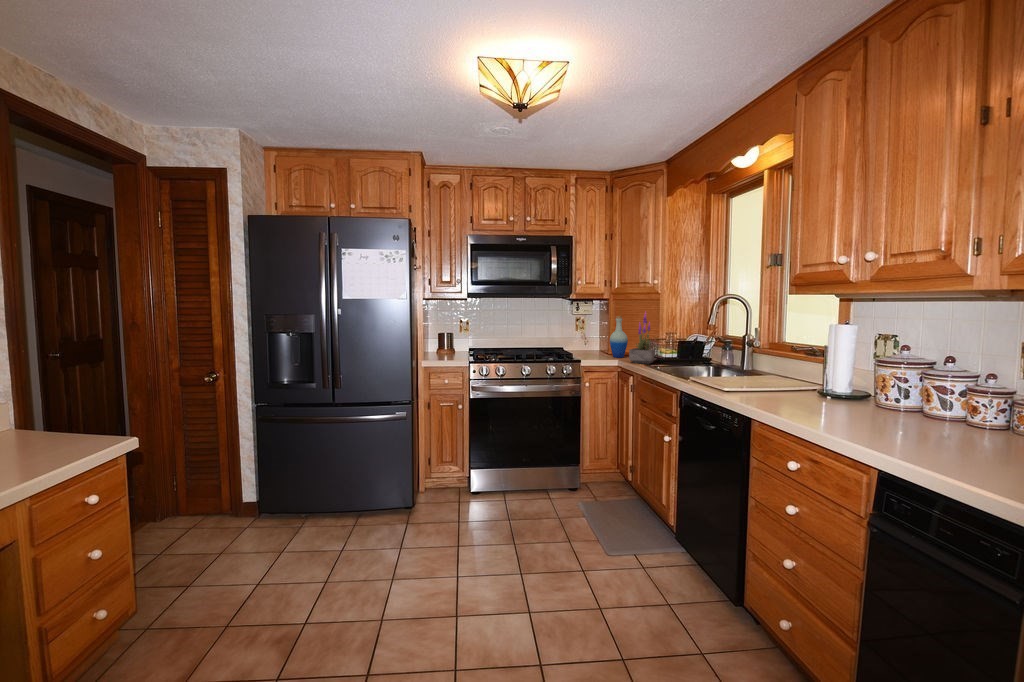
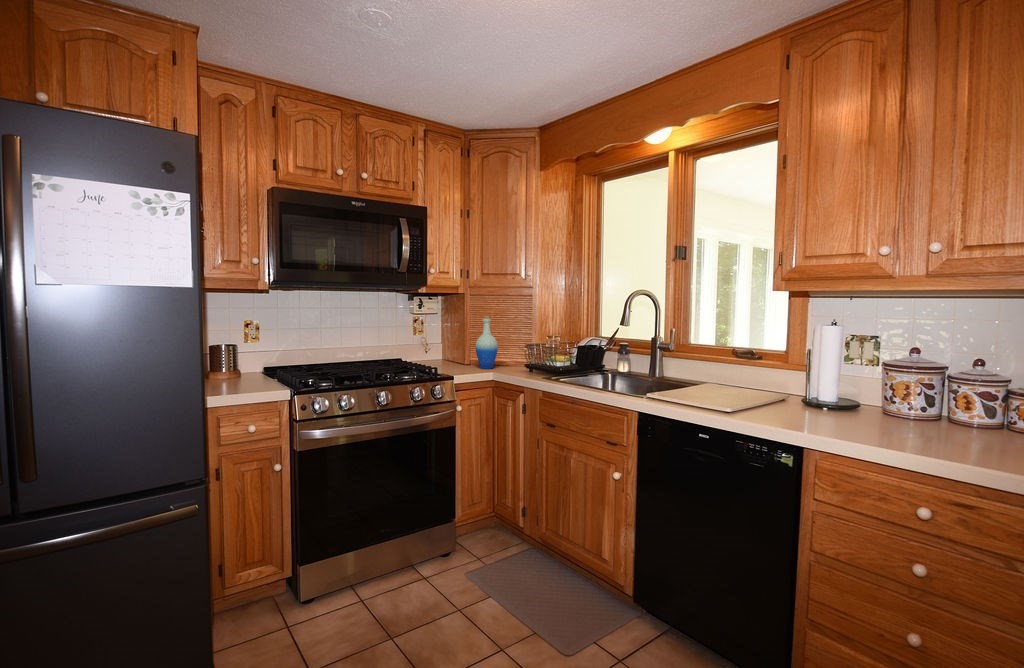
potted plant: present [629,313,657,364] -> none [515,309,545,376]

